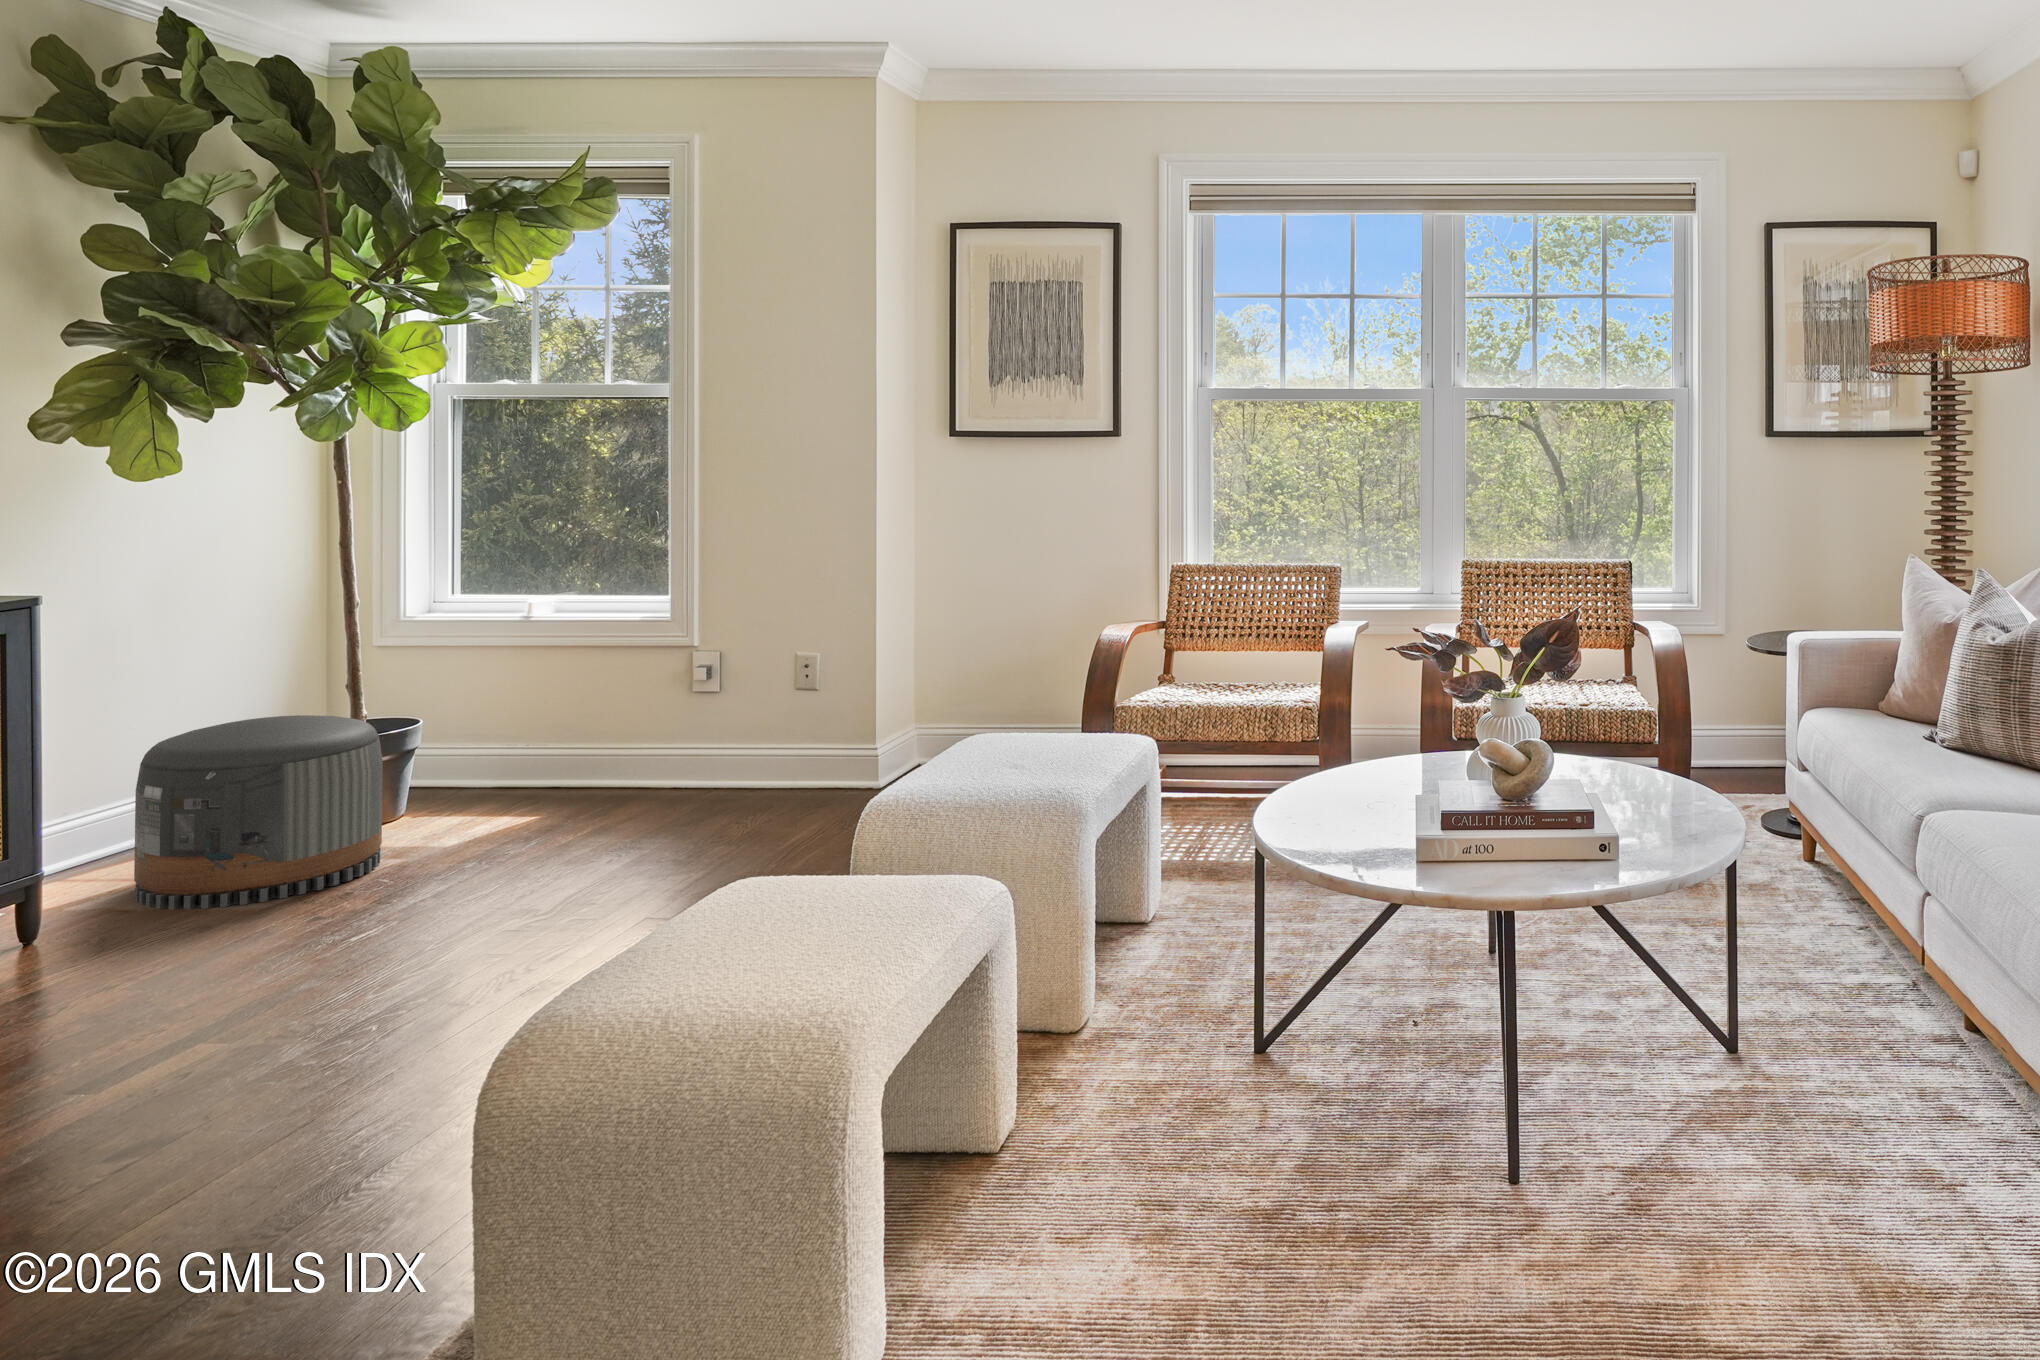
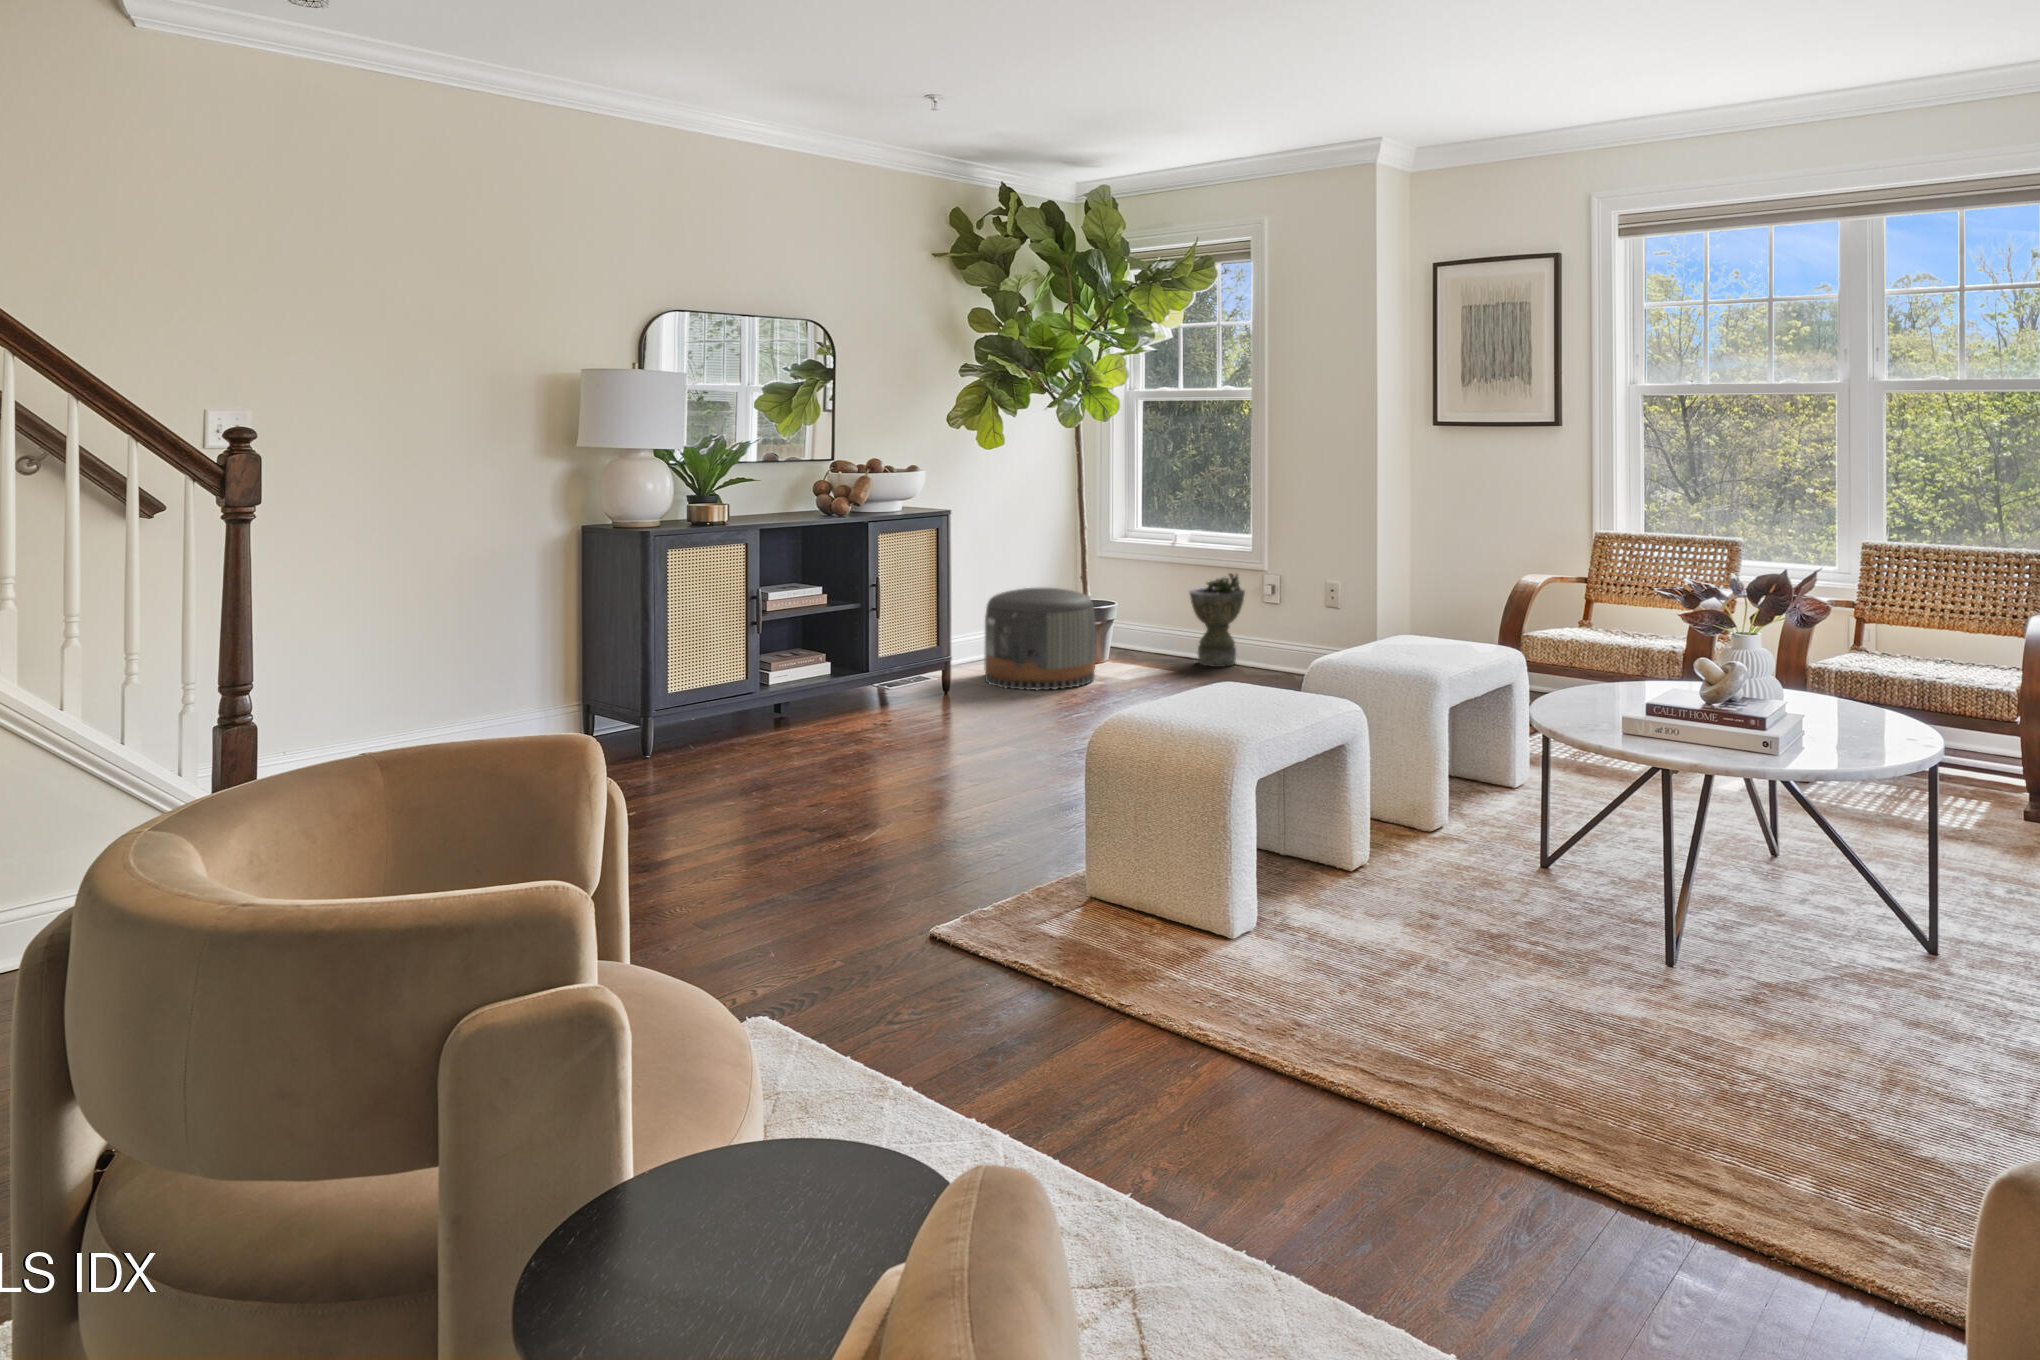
planter: none [554,657,652,804] -> present [1190,573,1245,667]

